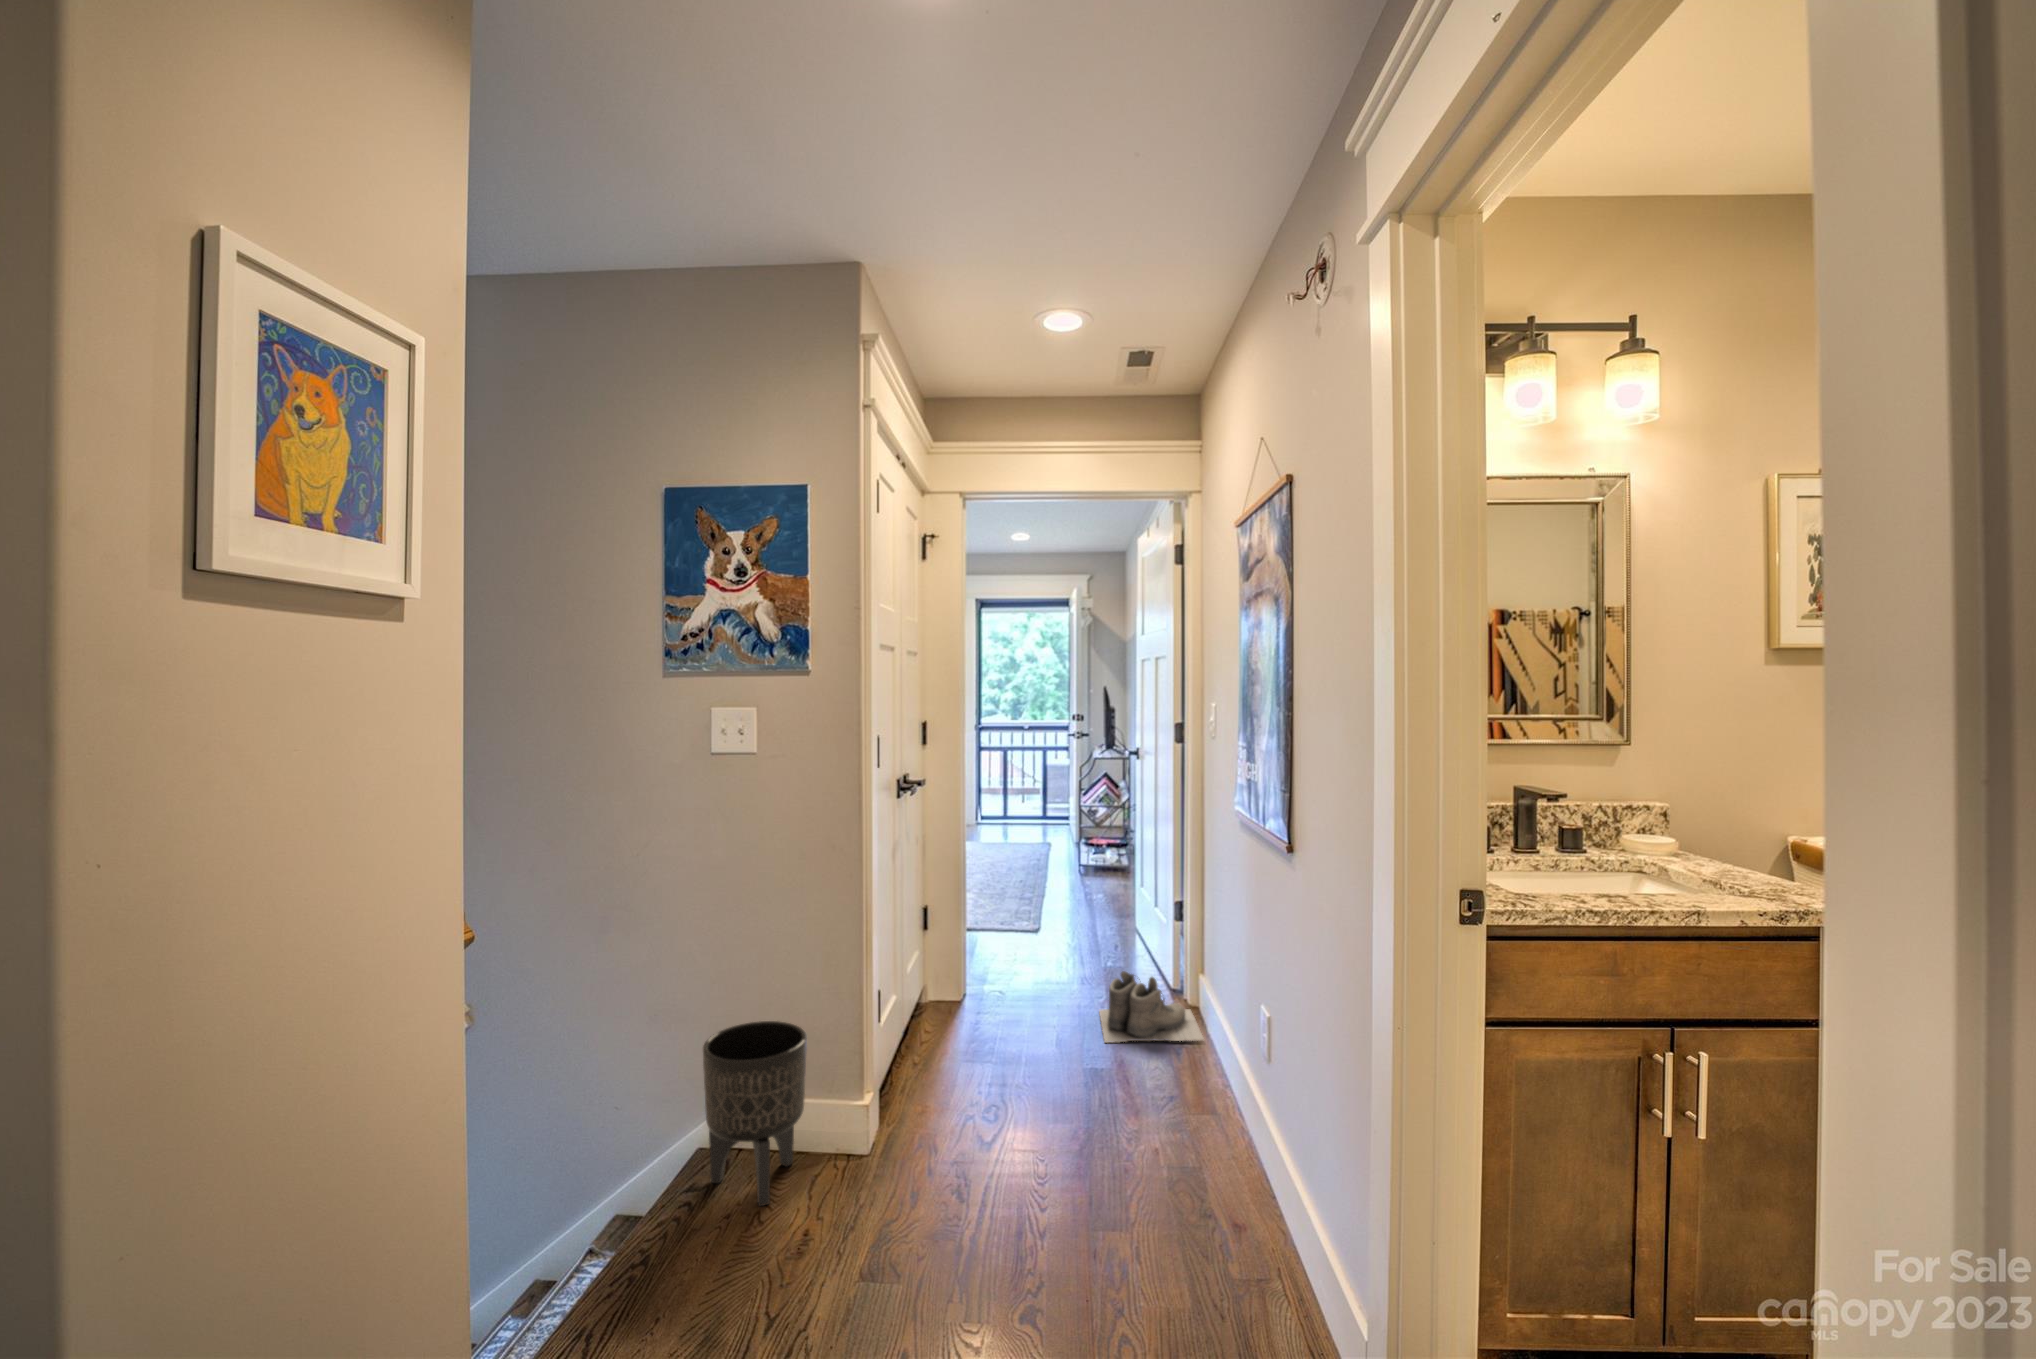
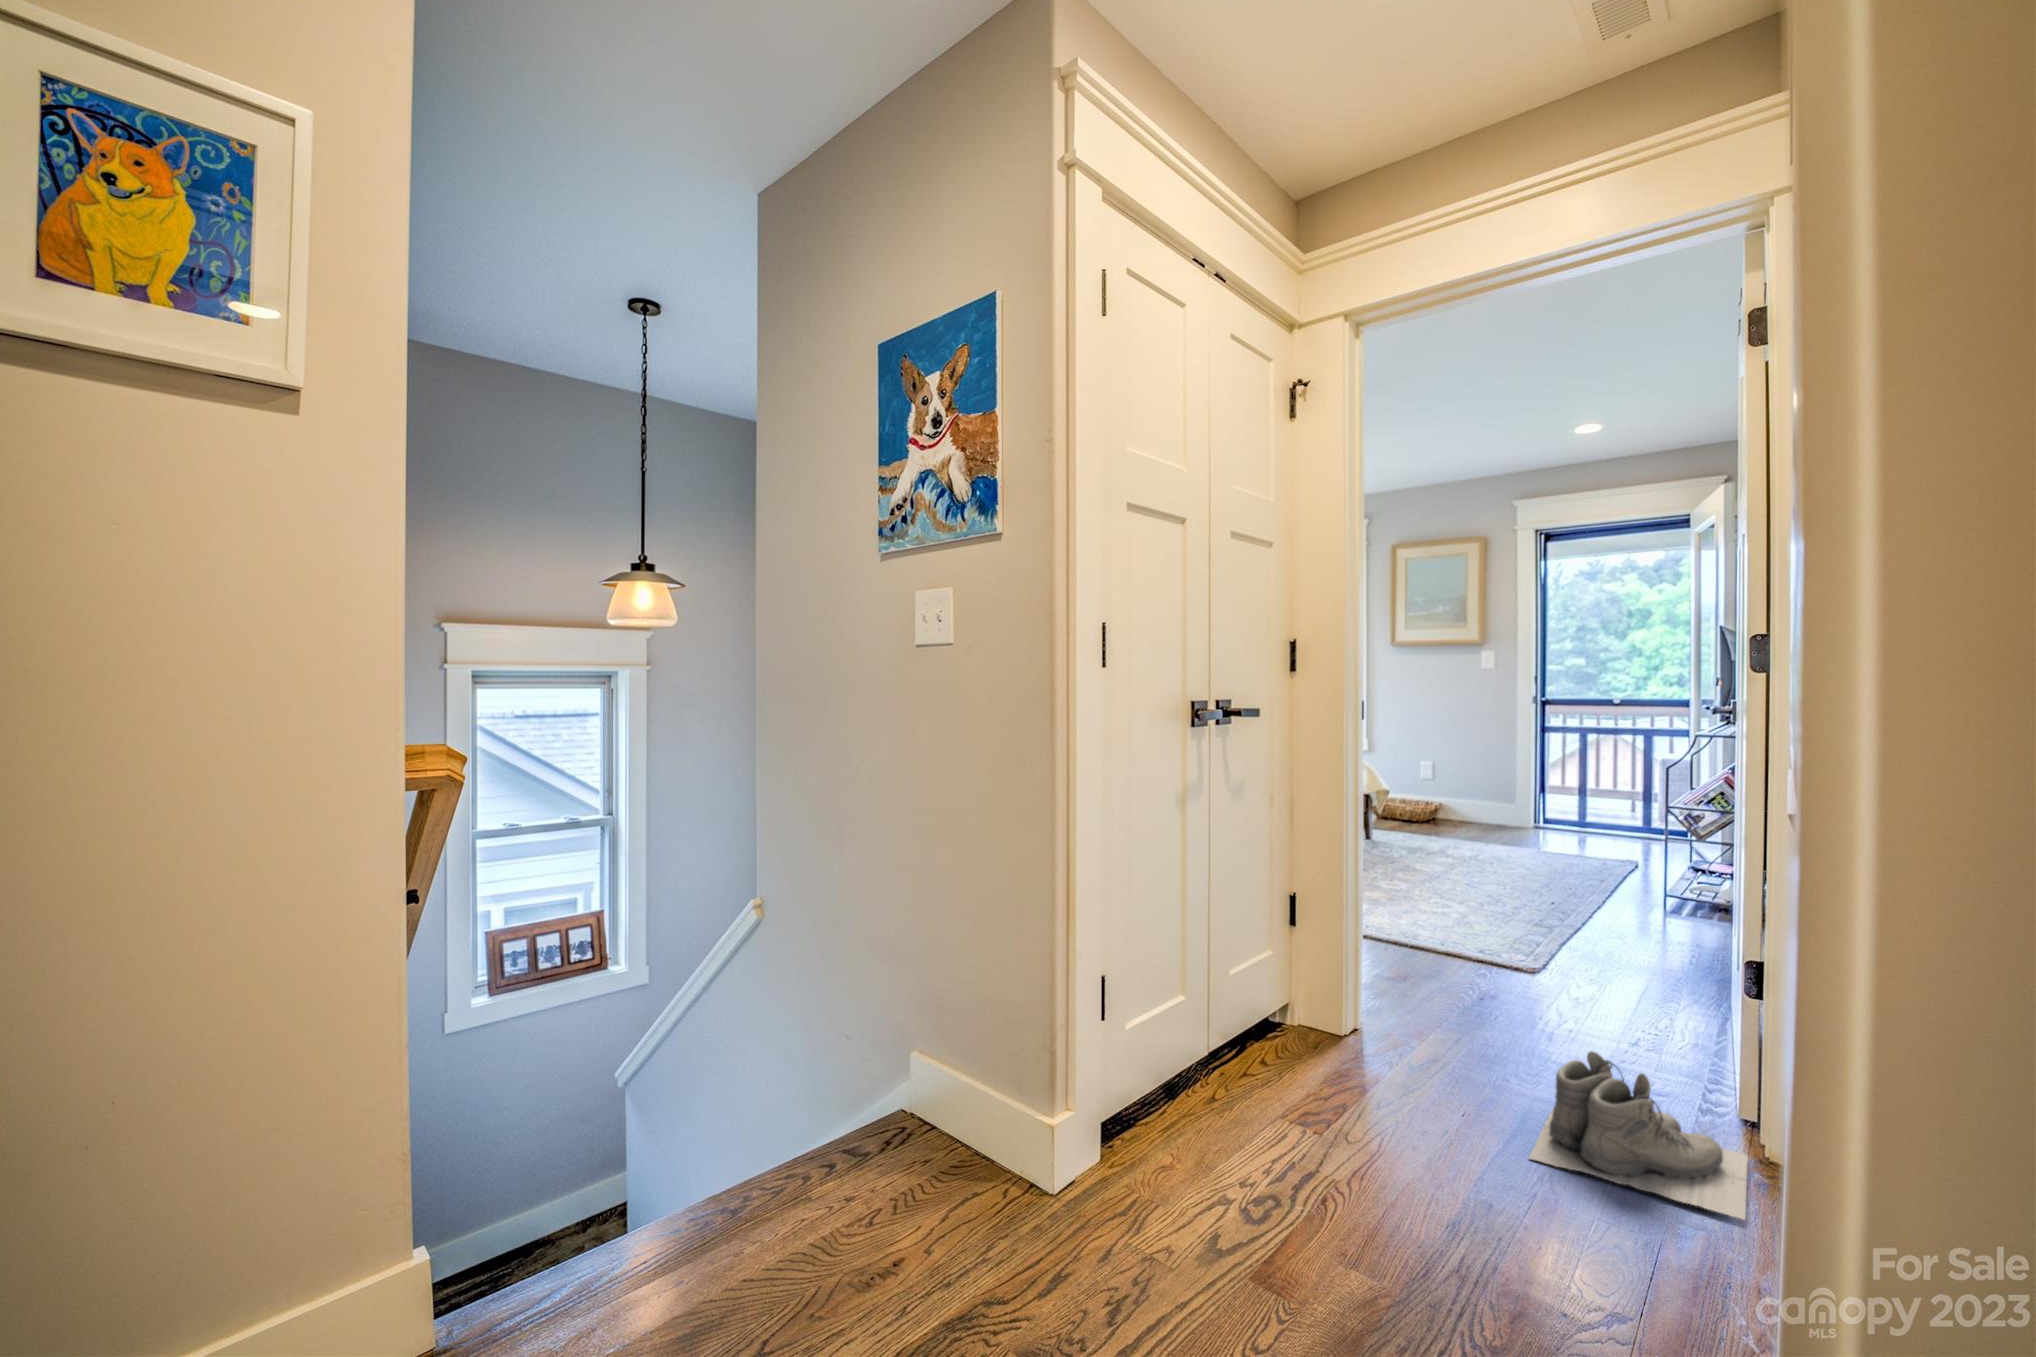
planter: present [703,1021,807,1206] -> none [846,974,973,1205]

